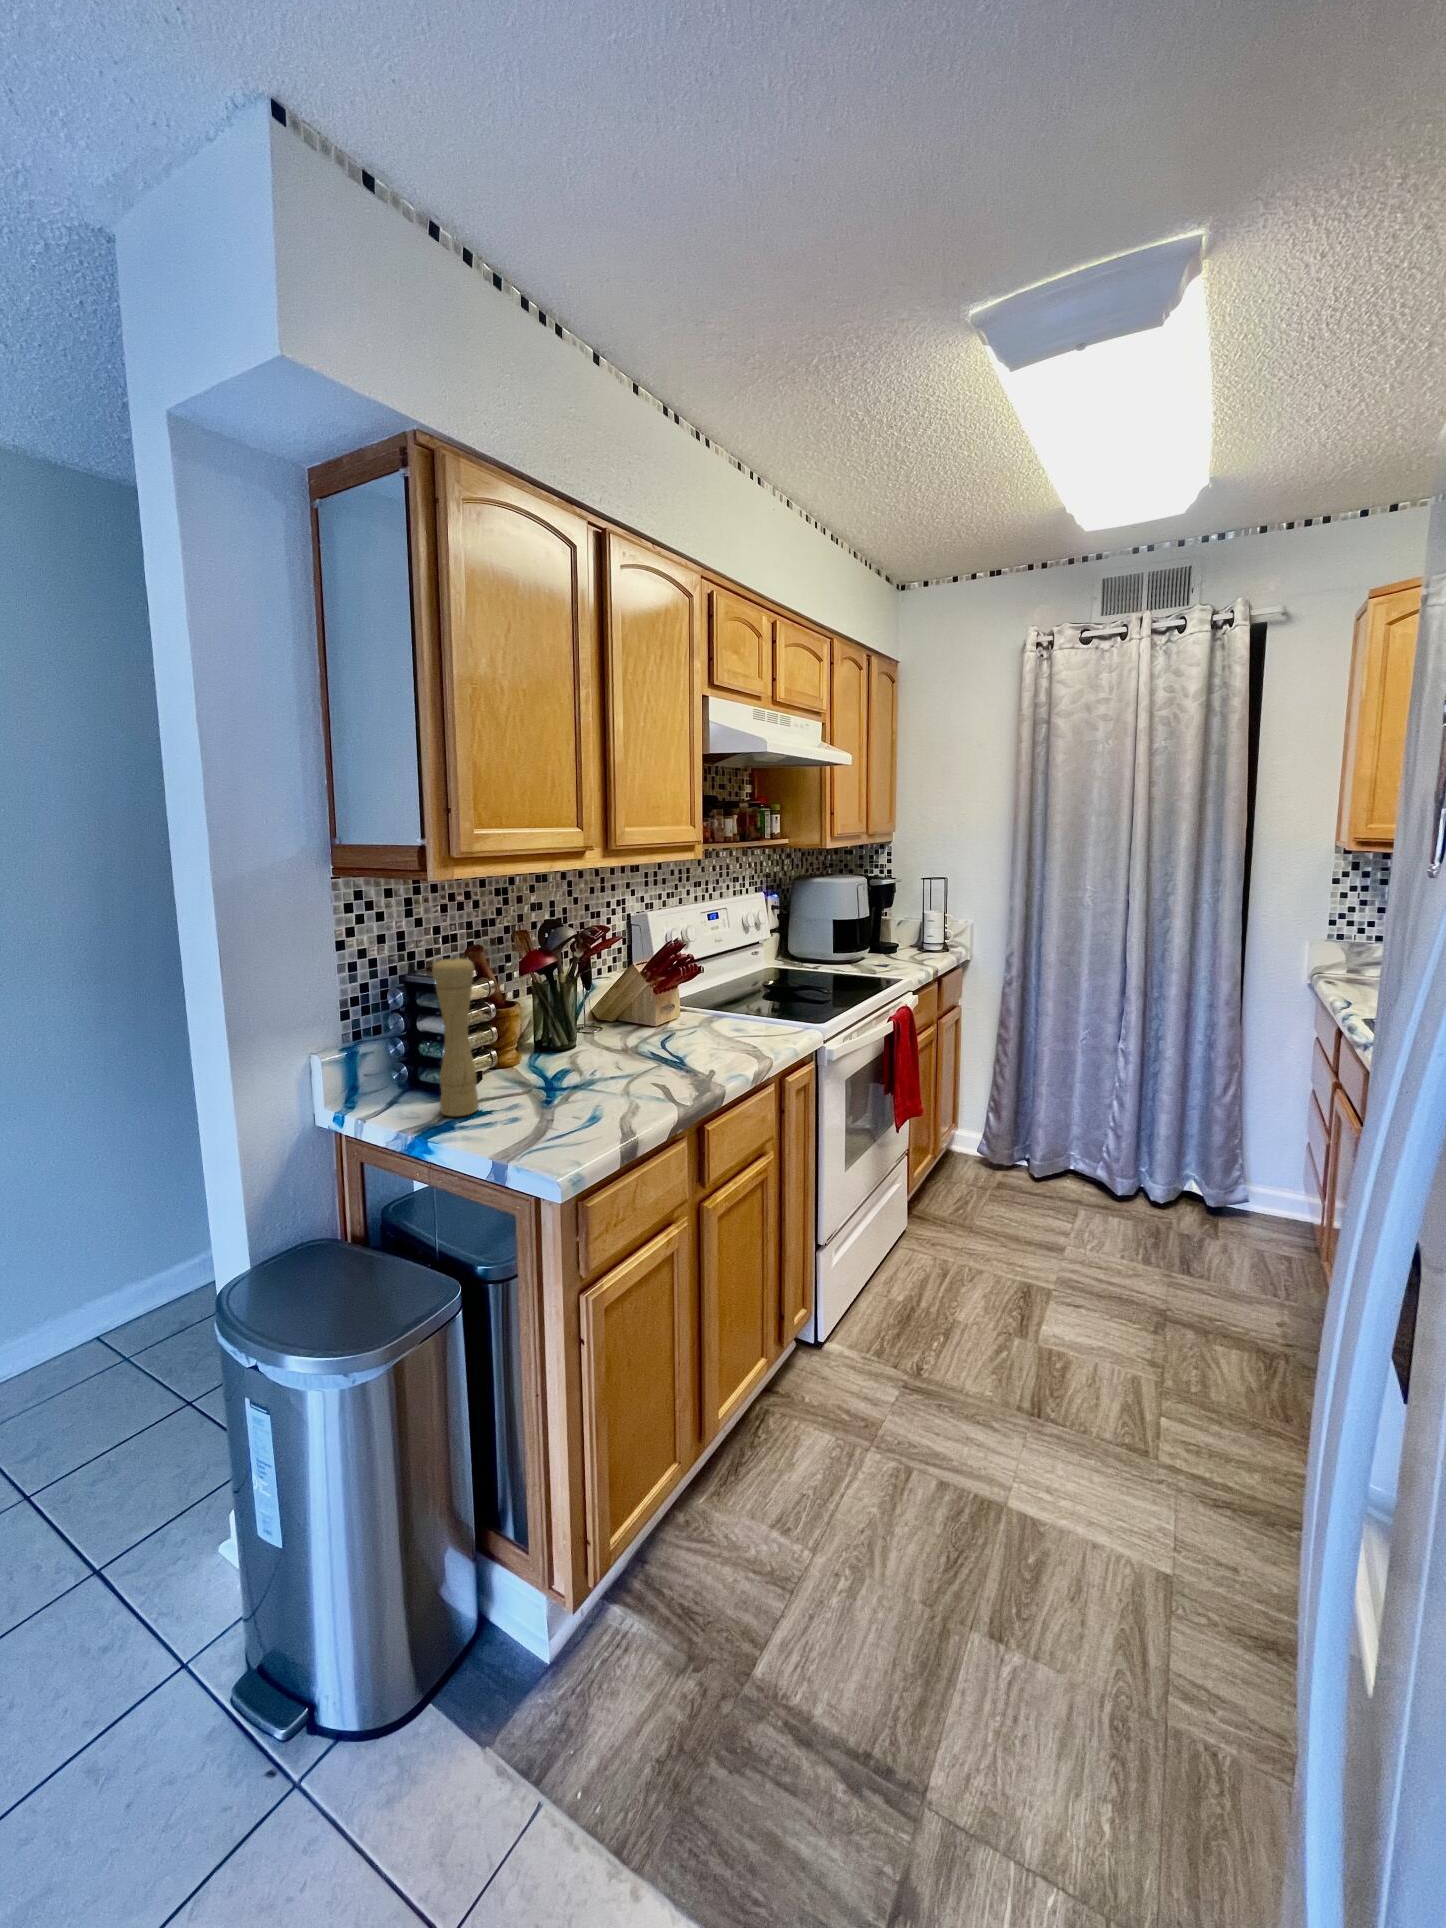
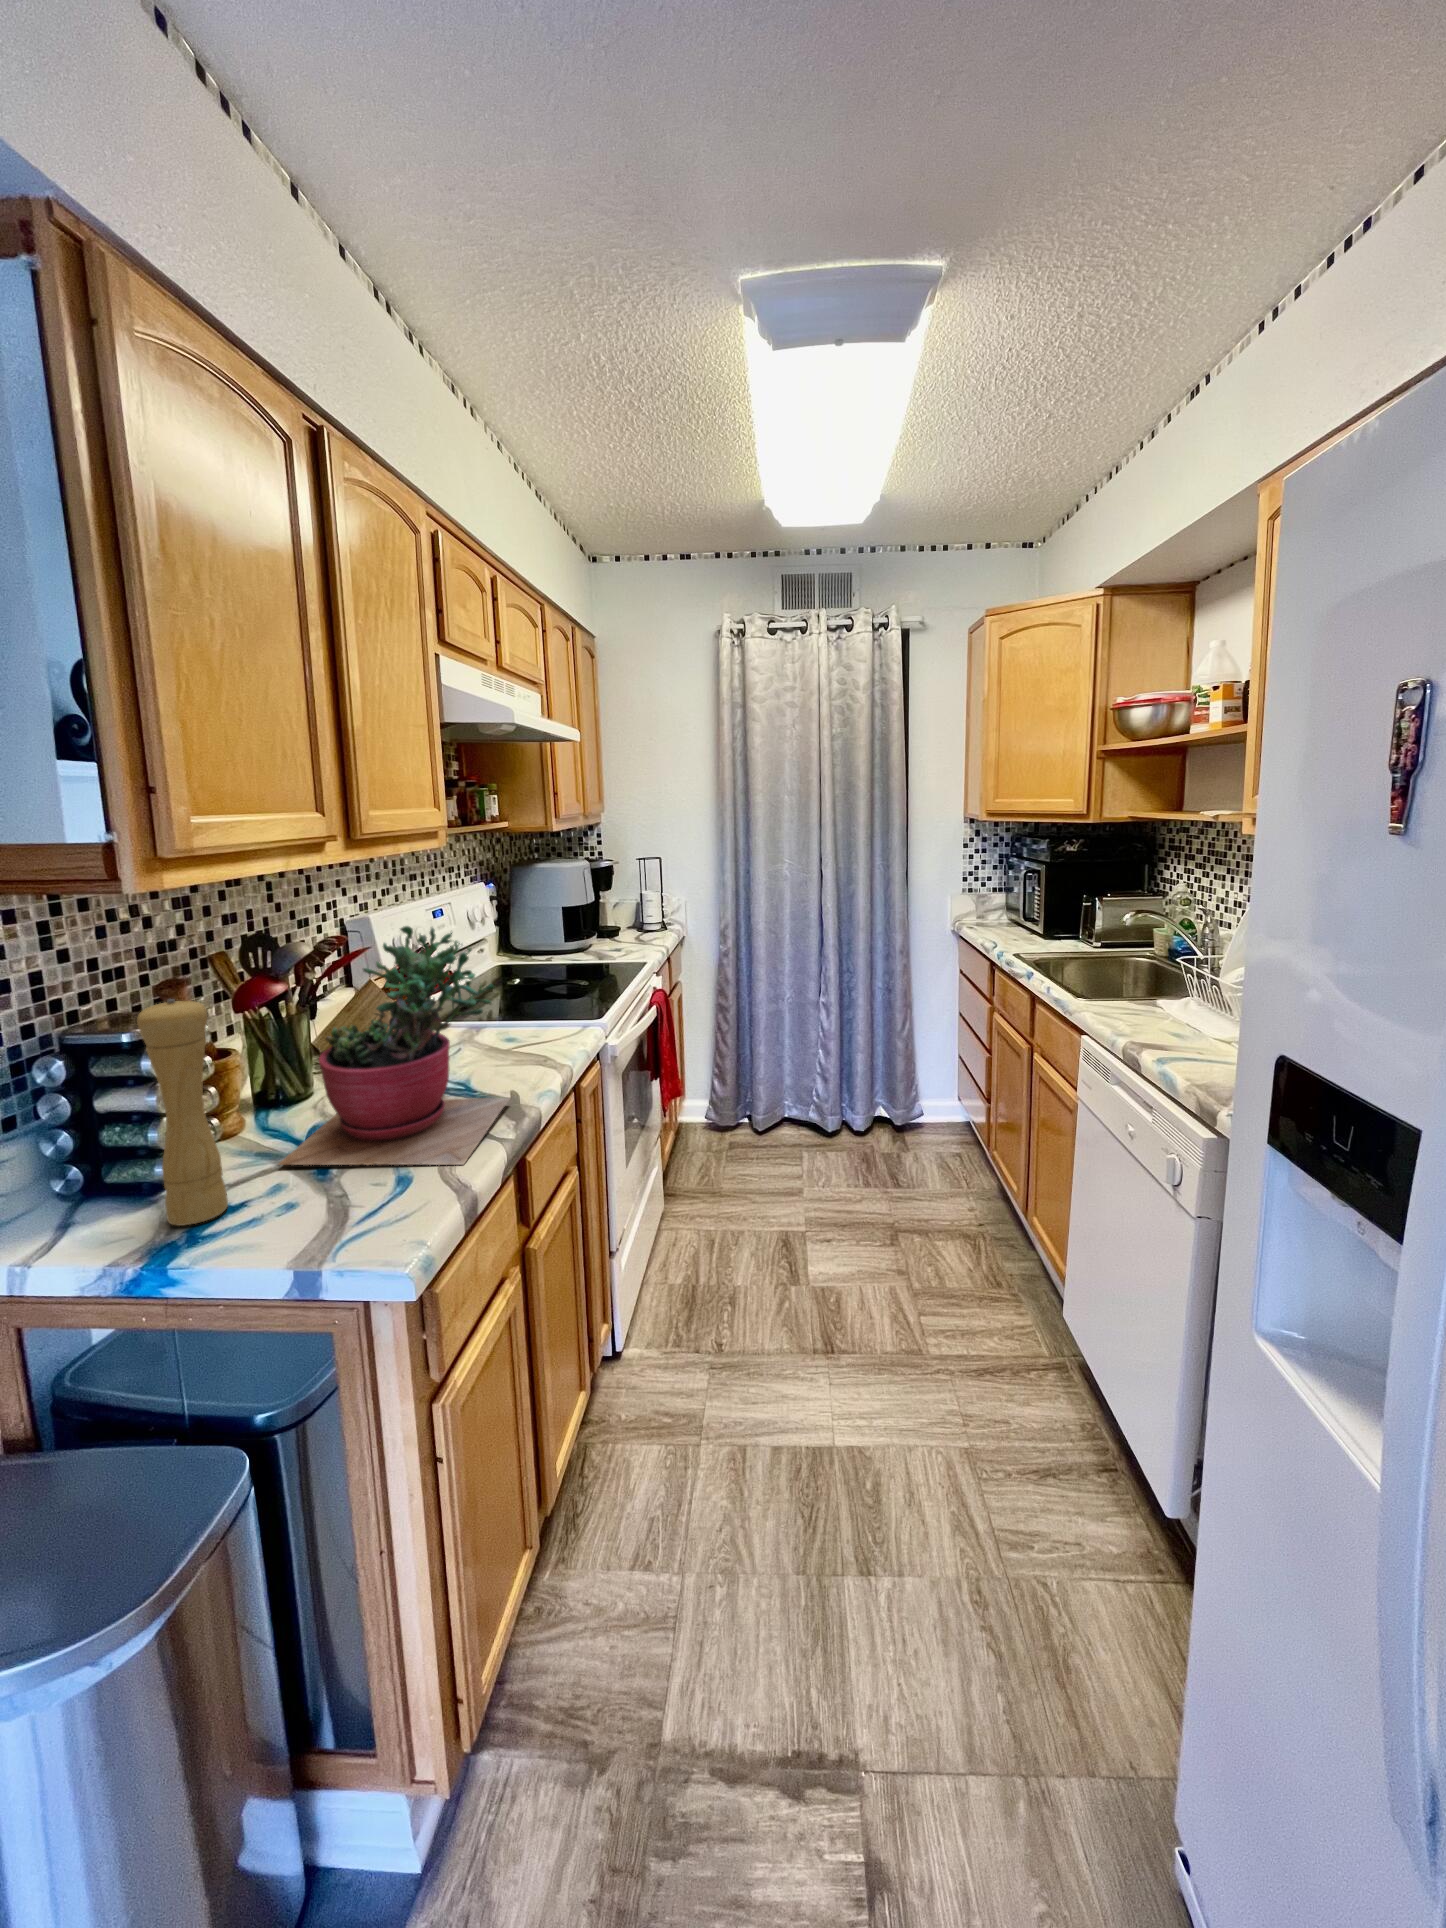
succulent plant: none [520,917,700,1116] -> present [279,926,509,1165]

